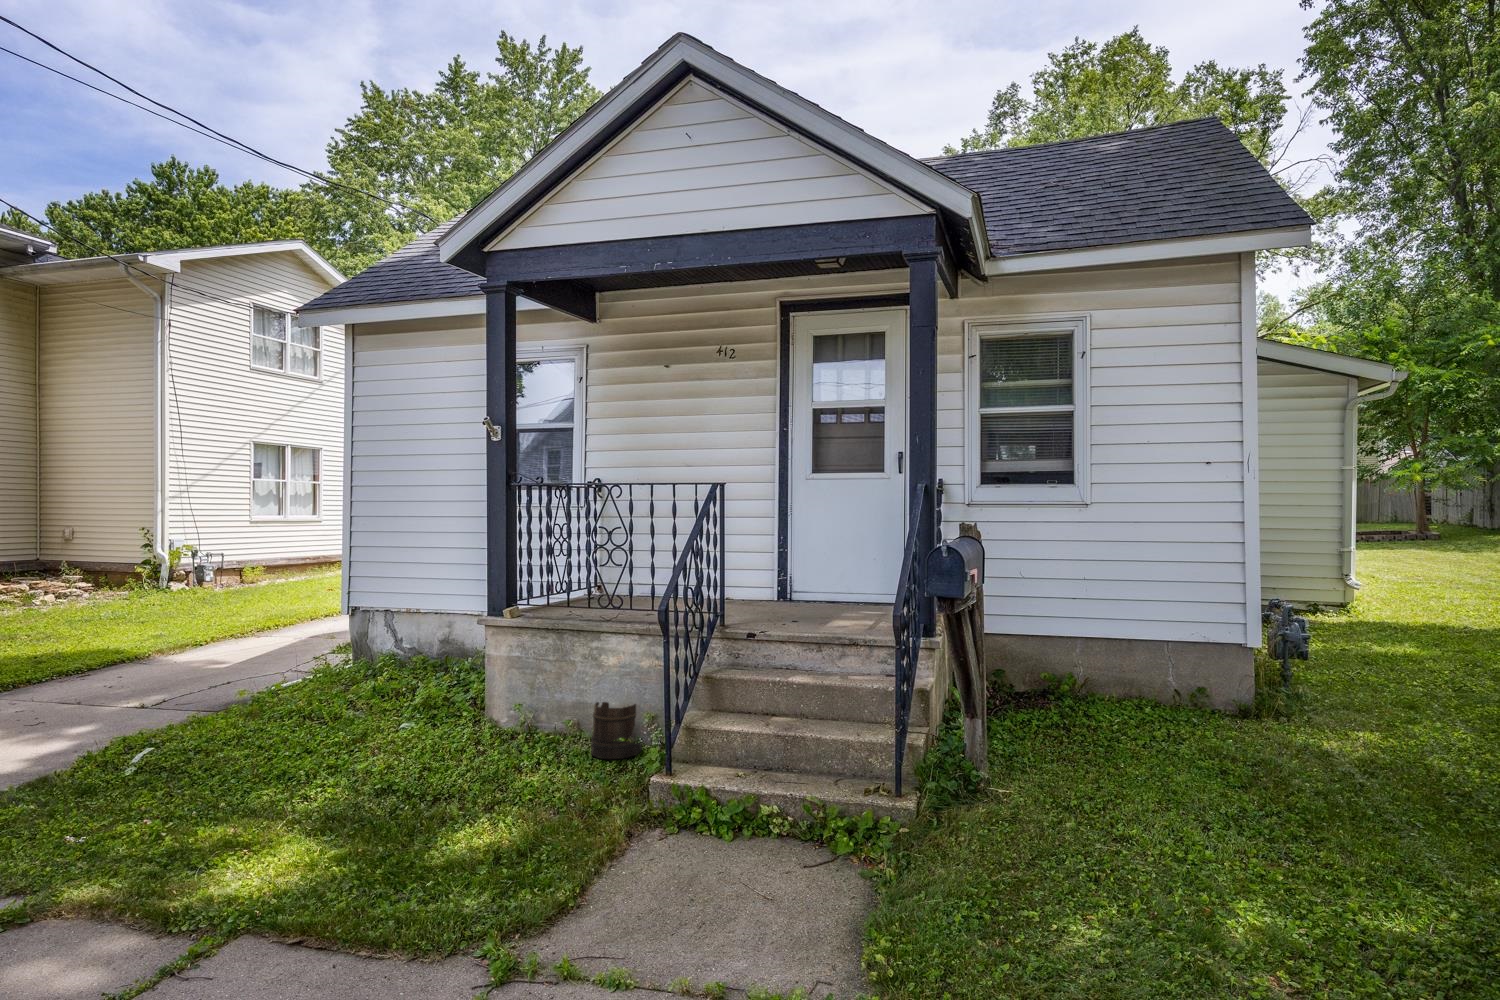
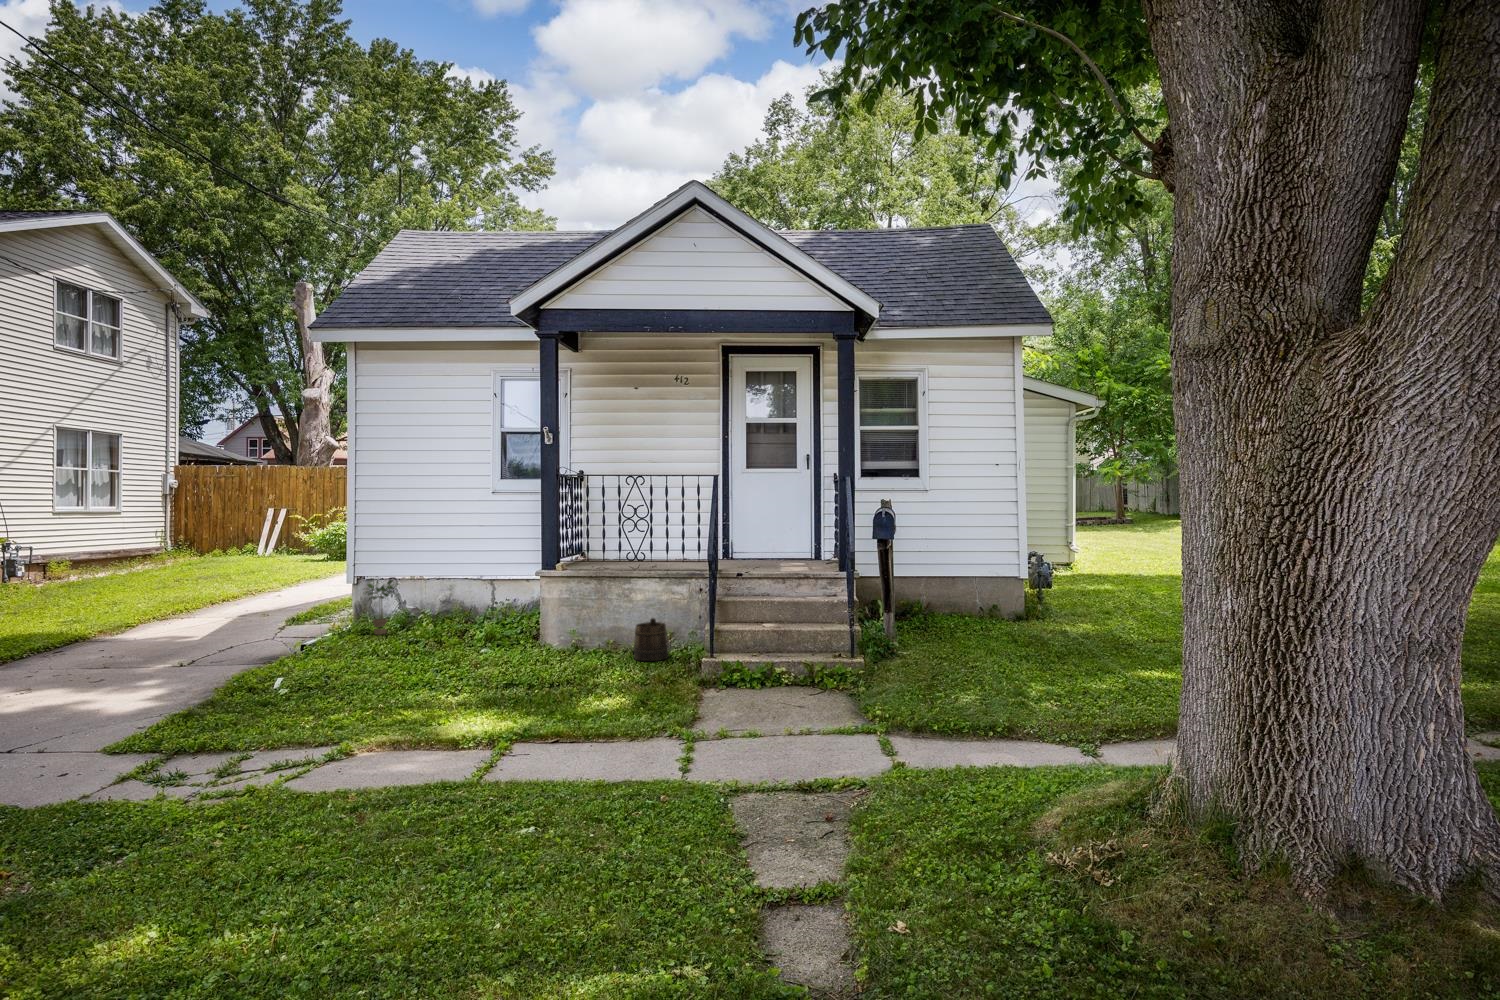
potted plant: none [365,611,406,675] -> present [366,580,394,635]

